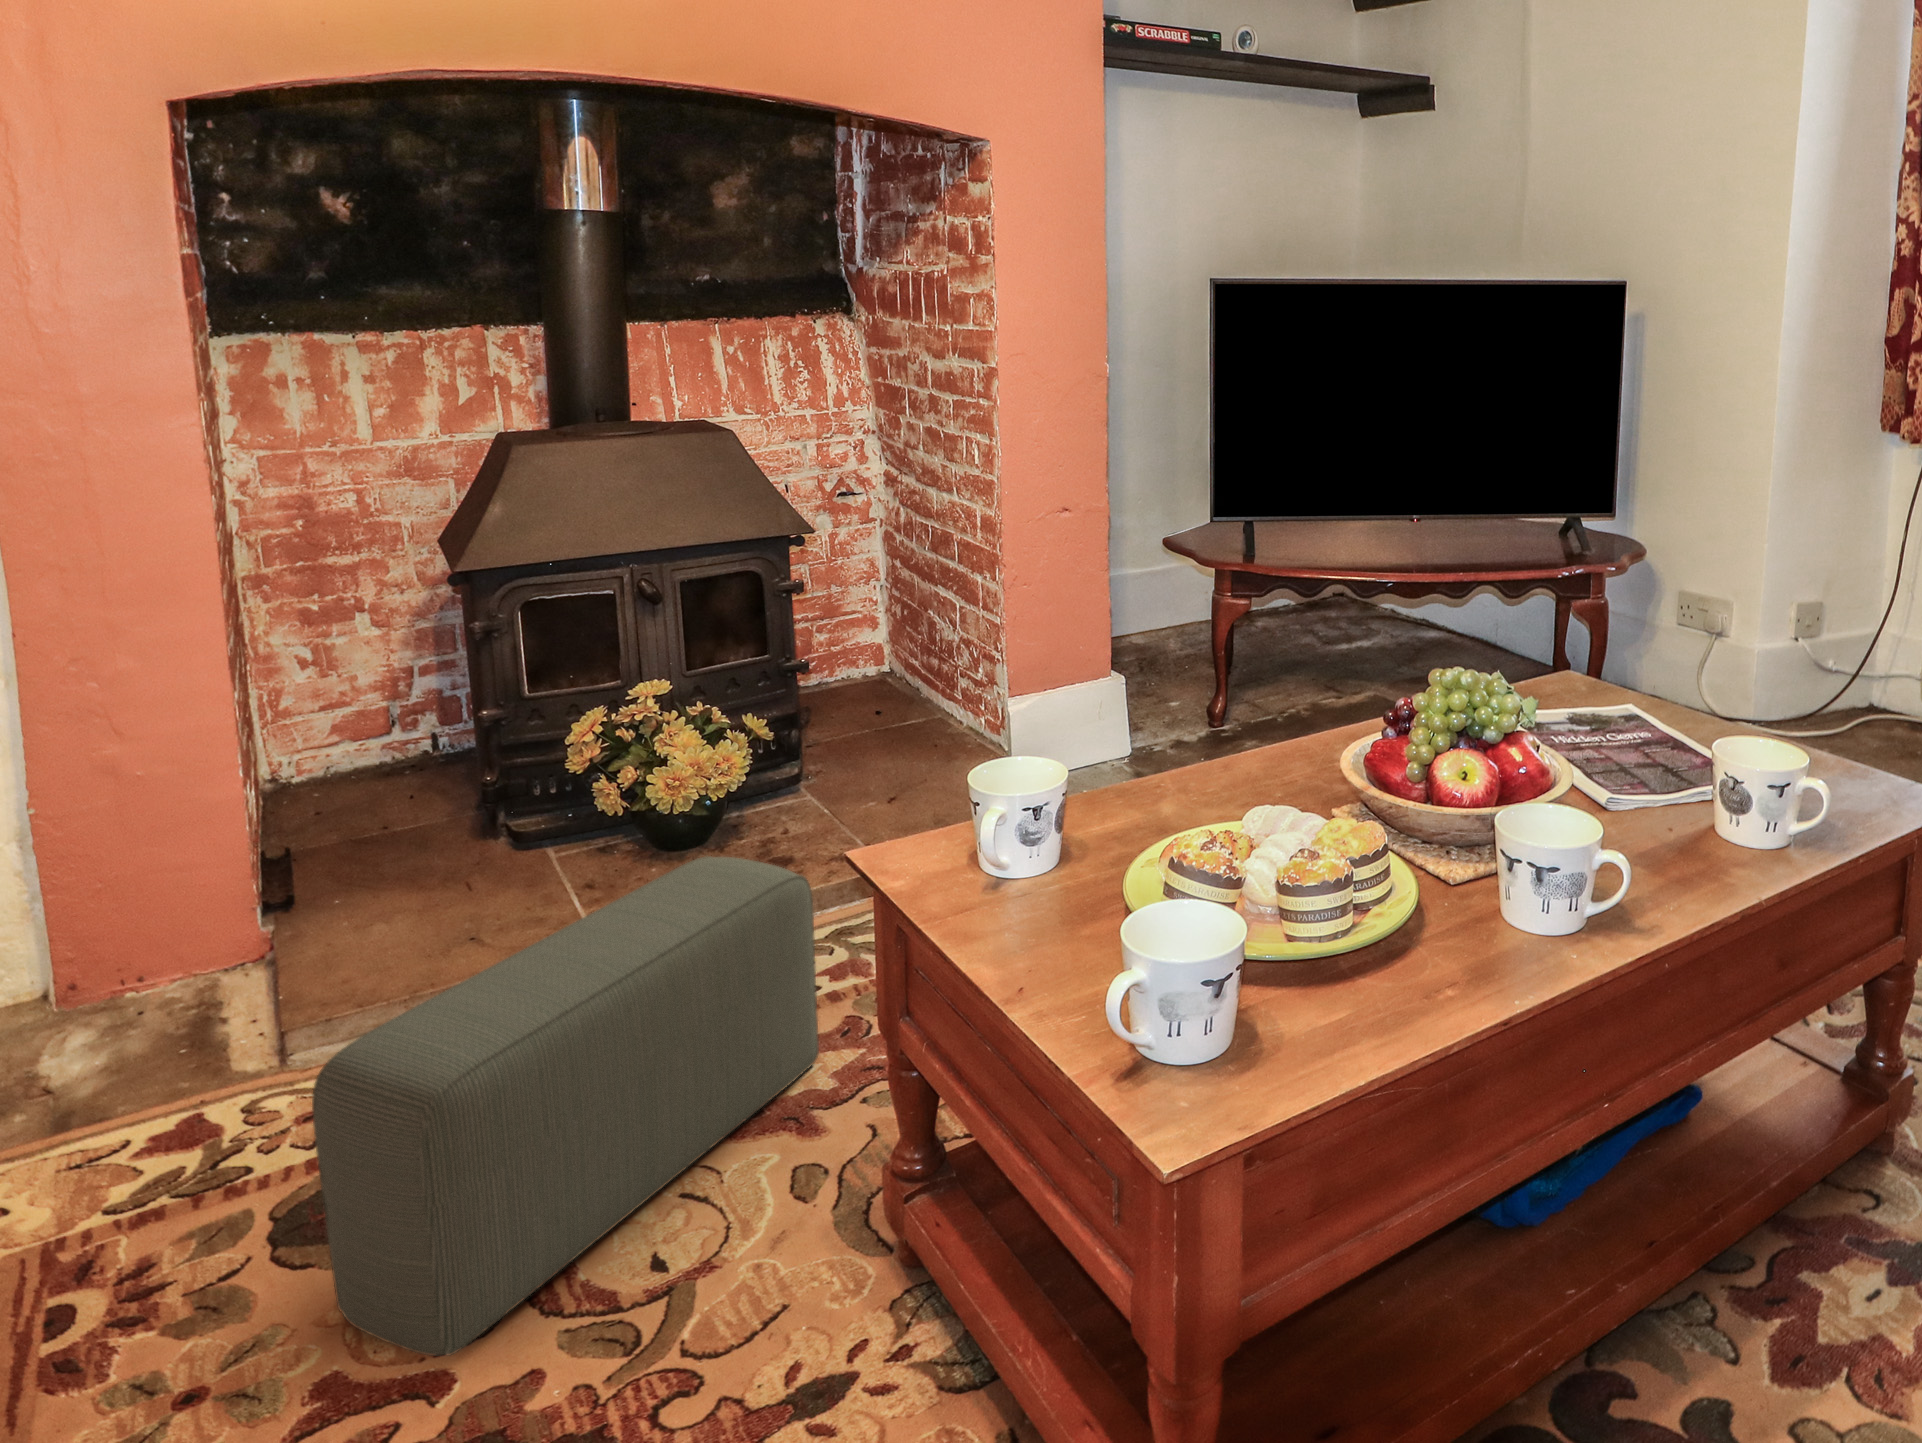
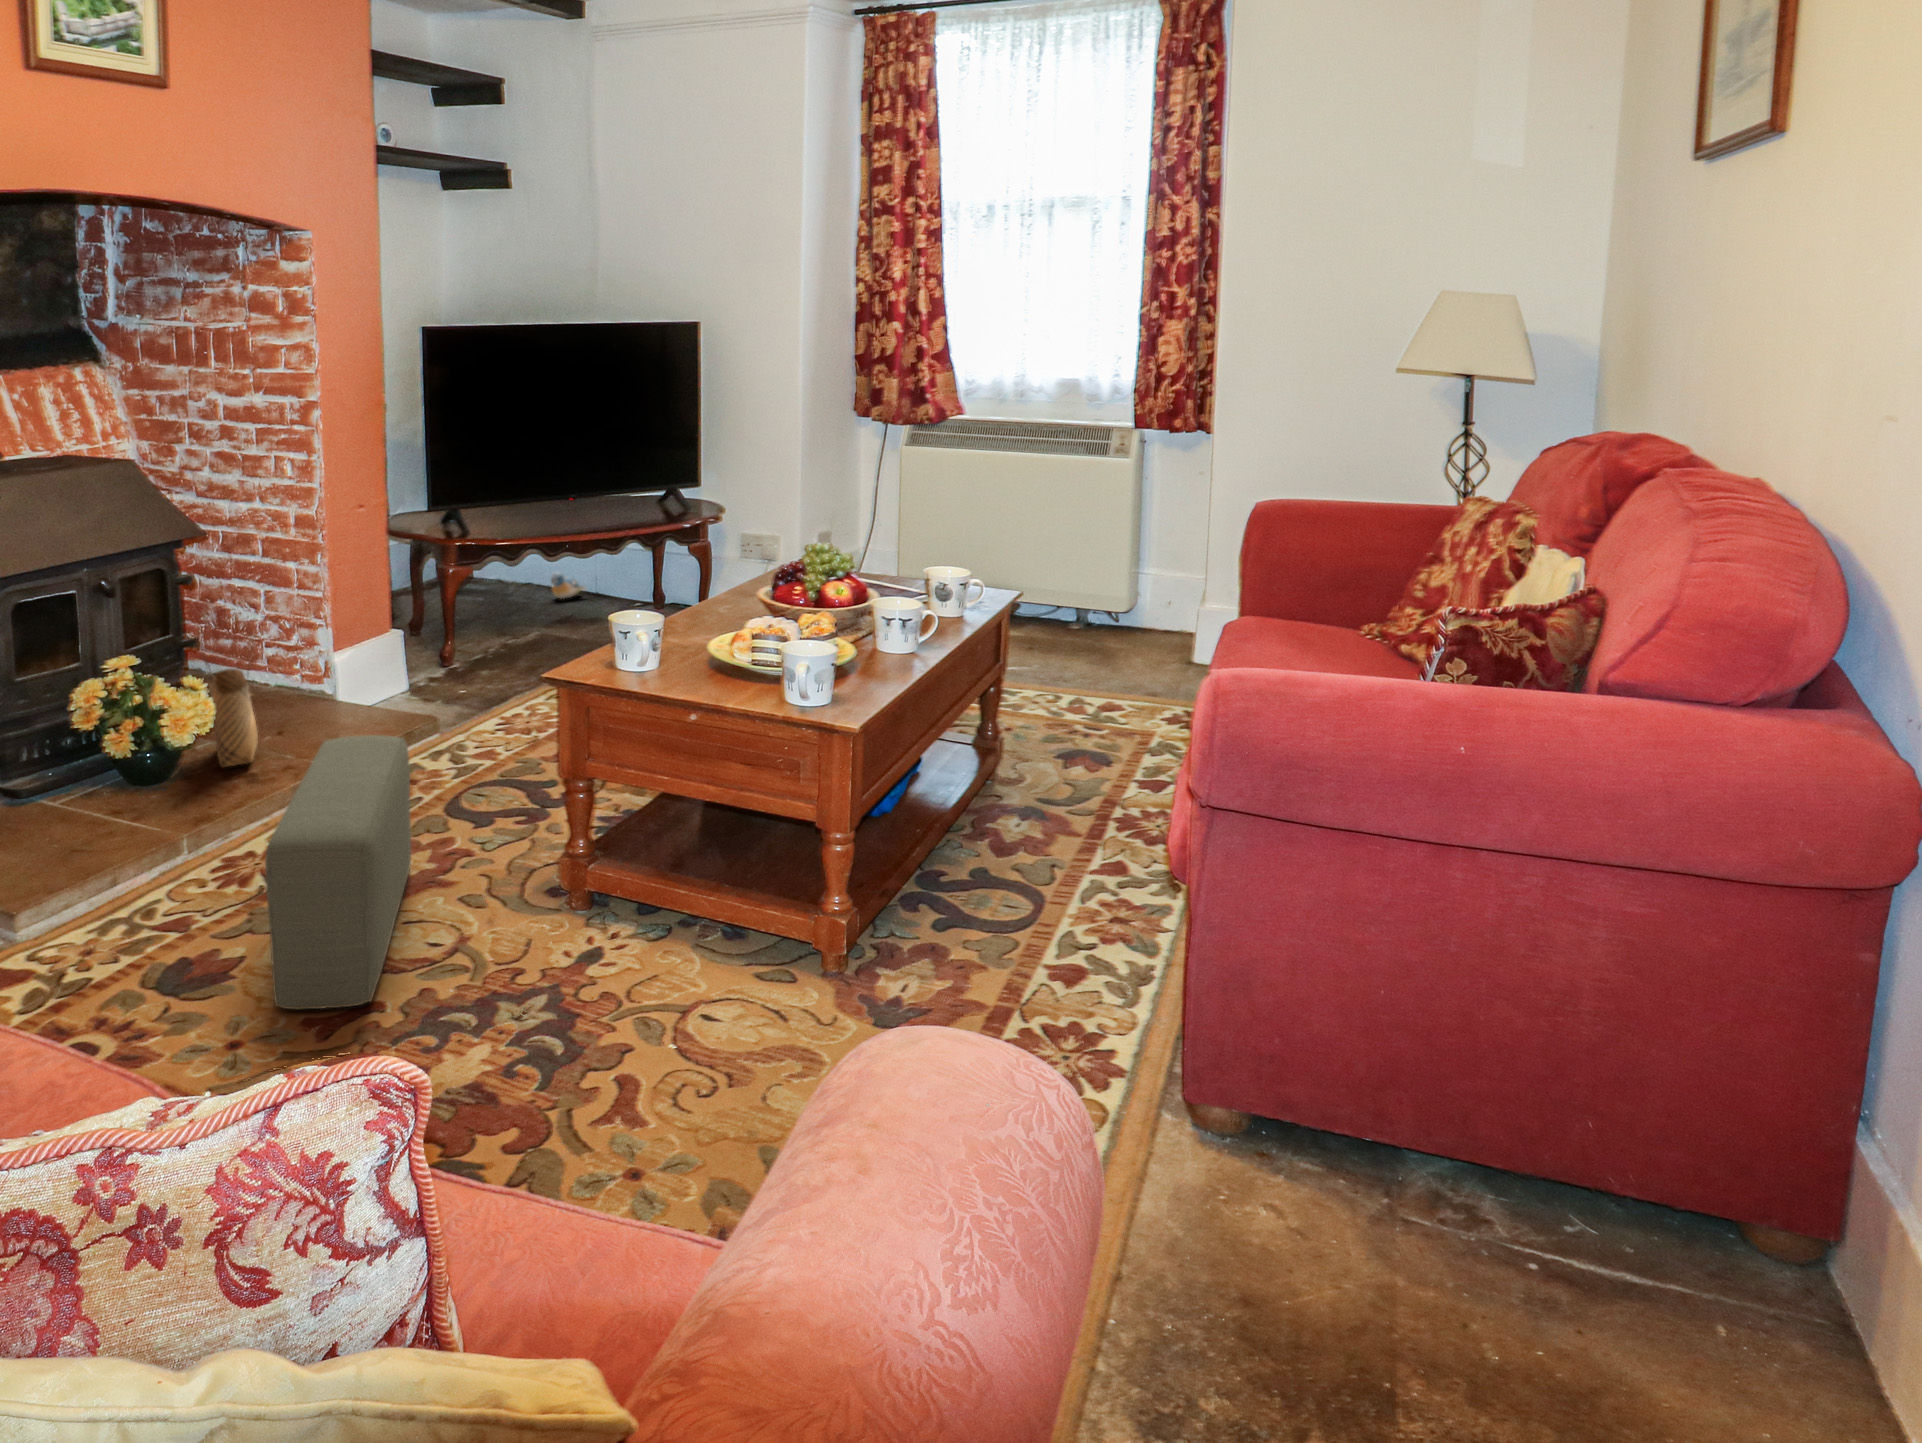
plush toy: none [1415,612,1465,649] -> present [551,571,586,599]
woven basket: none [786,663,876,832] -> present [198,641,258,767]

